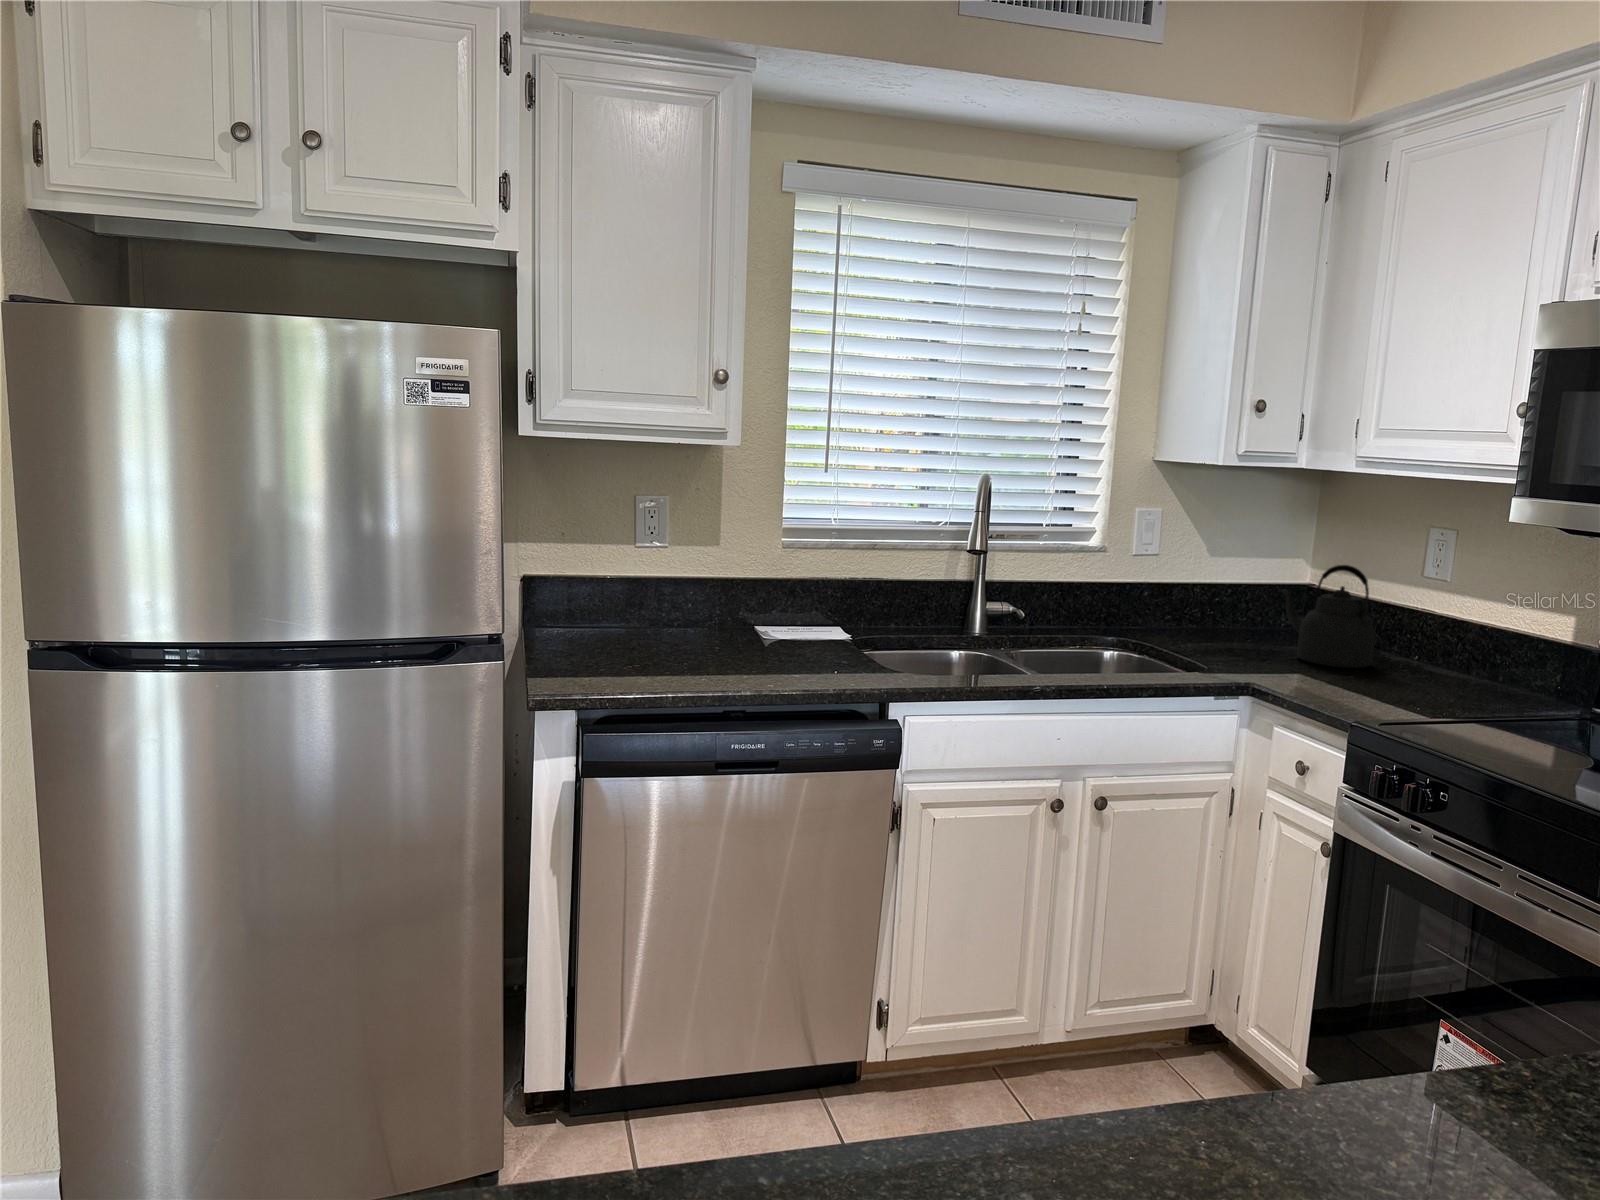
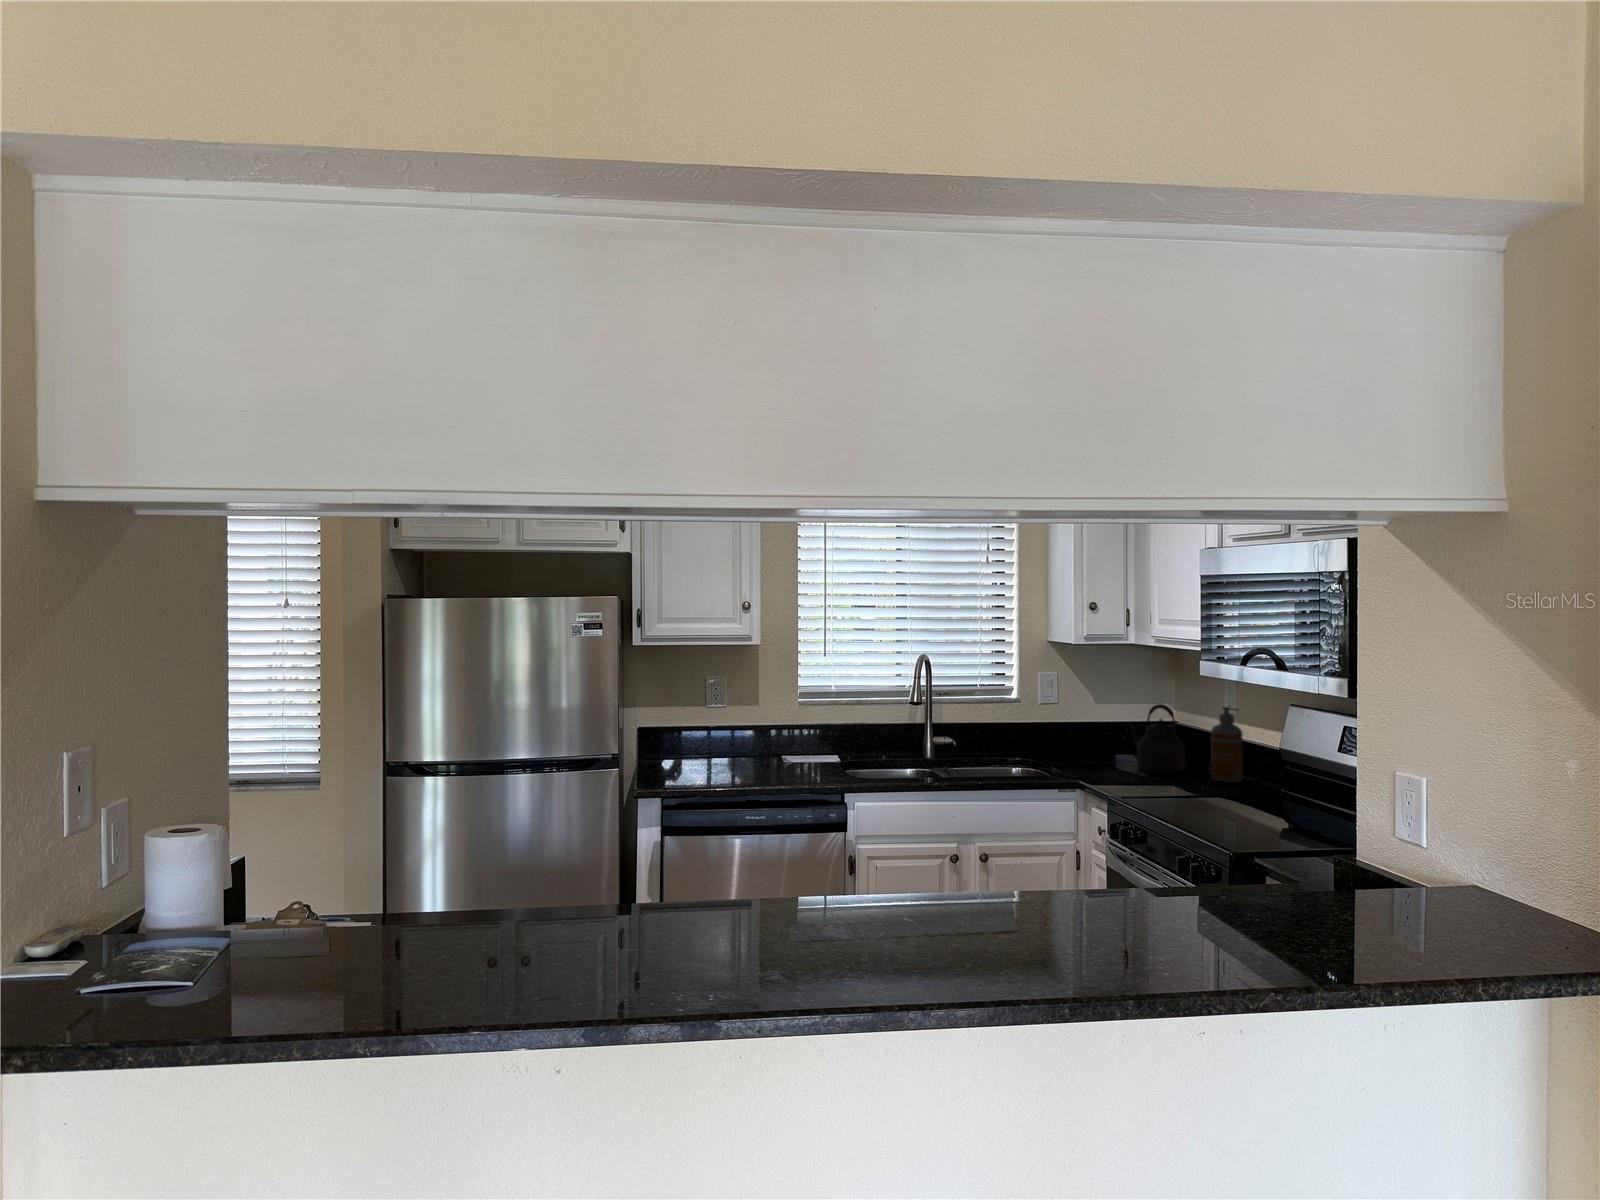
soap dispenser: none [1426,573,1489,687] -> present [1211,707,1243,782]

